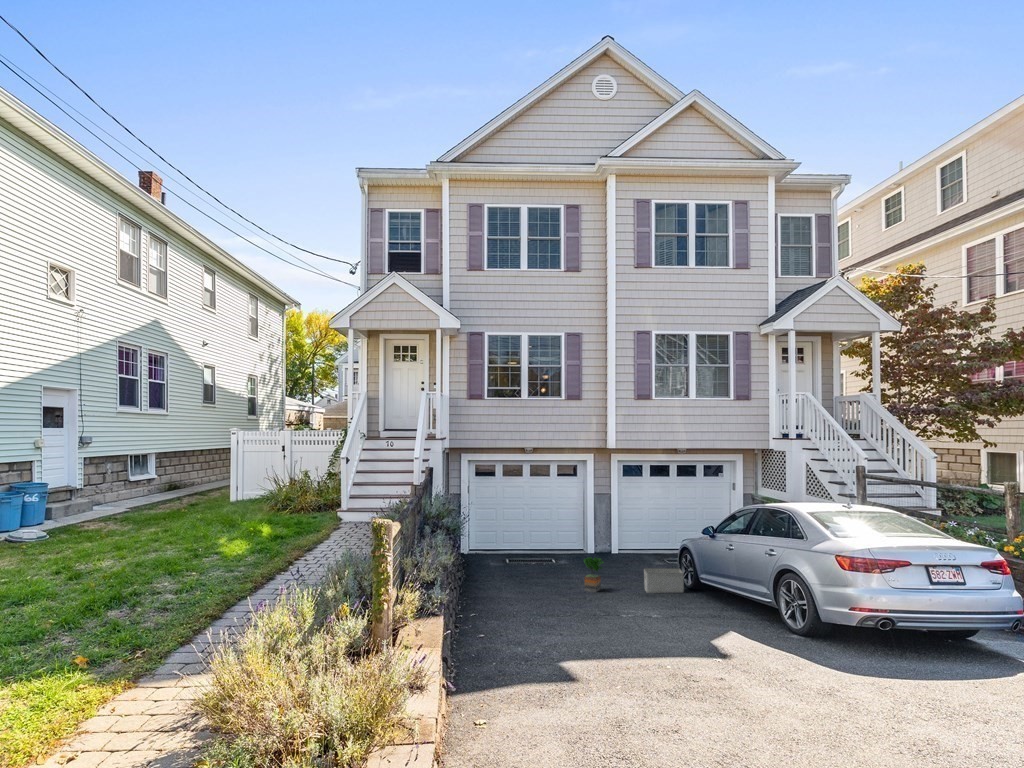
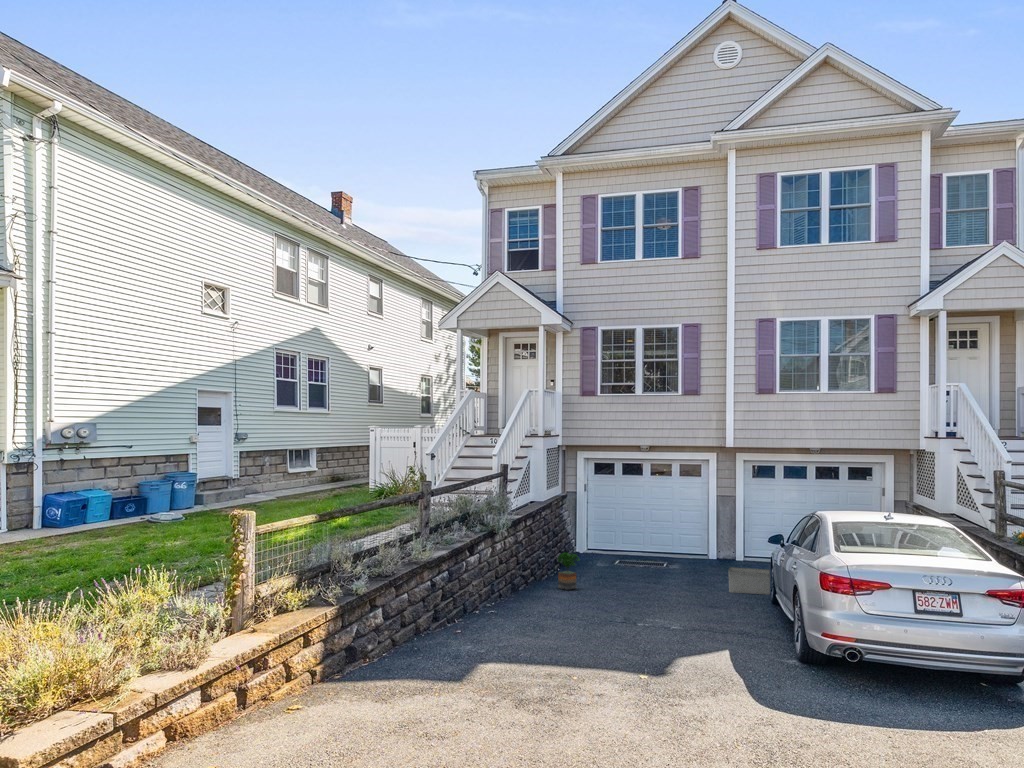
potted tree: present [584,557,603,592] -> present [558,553,580,590]

